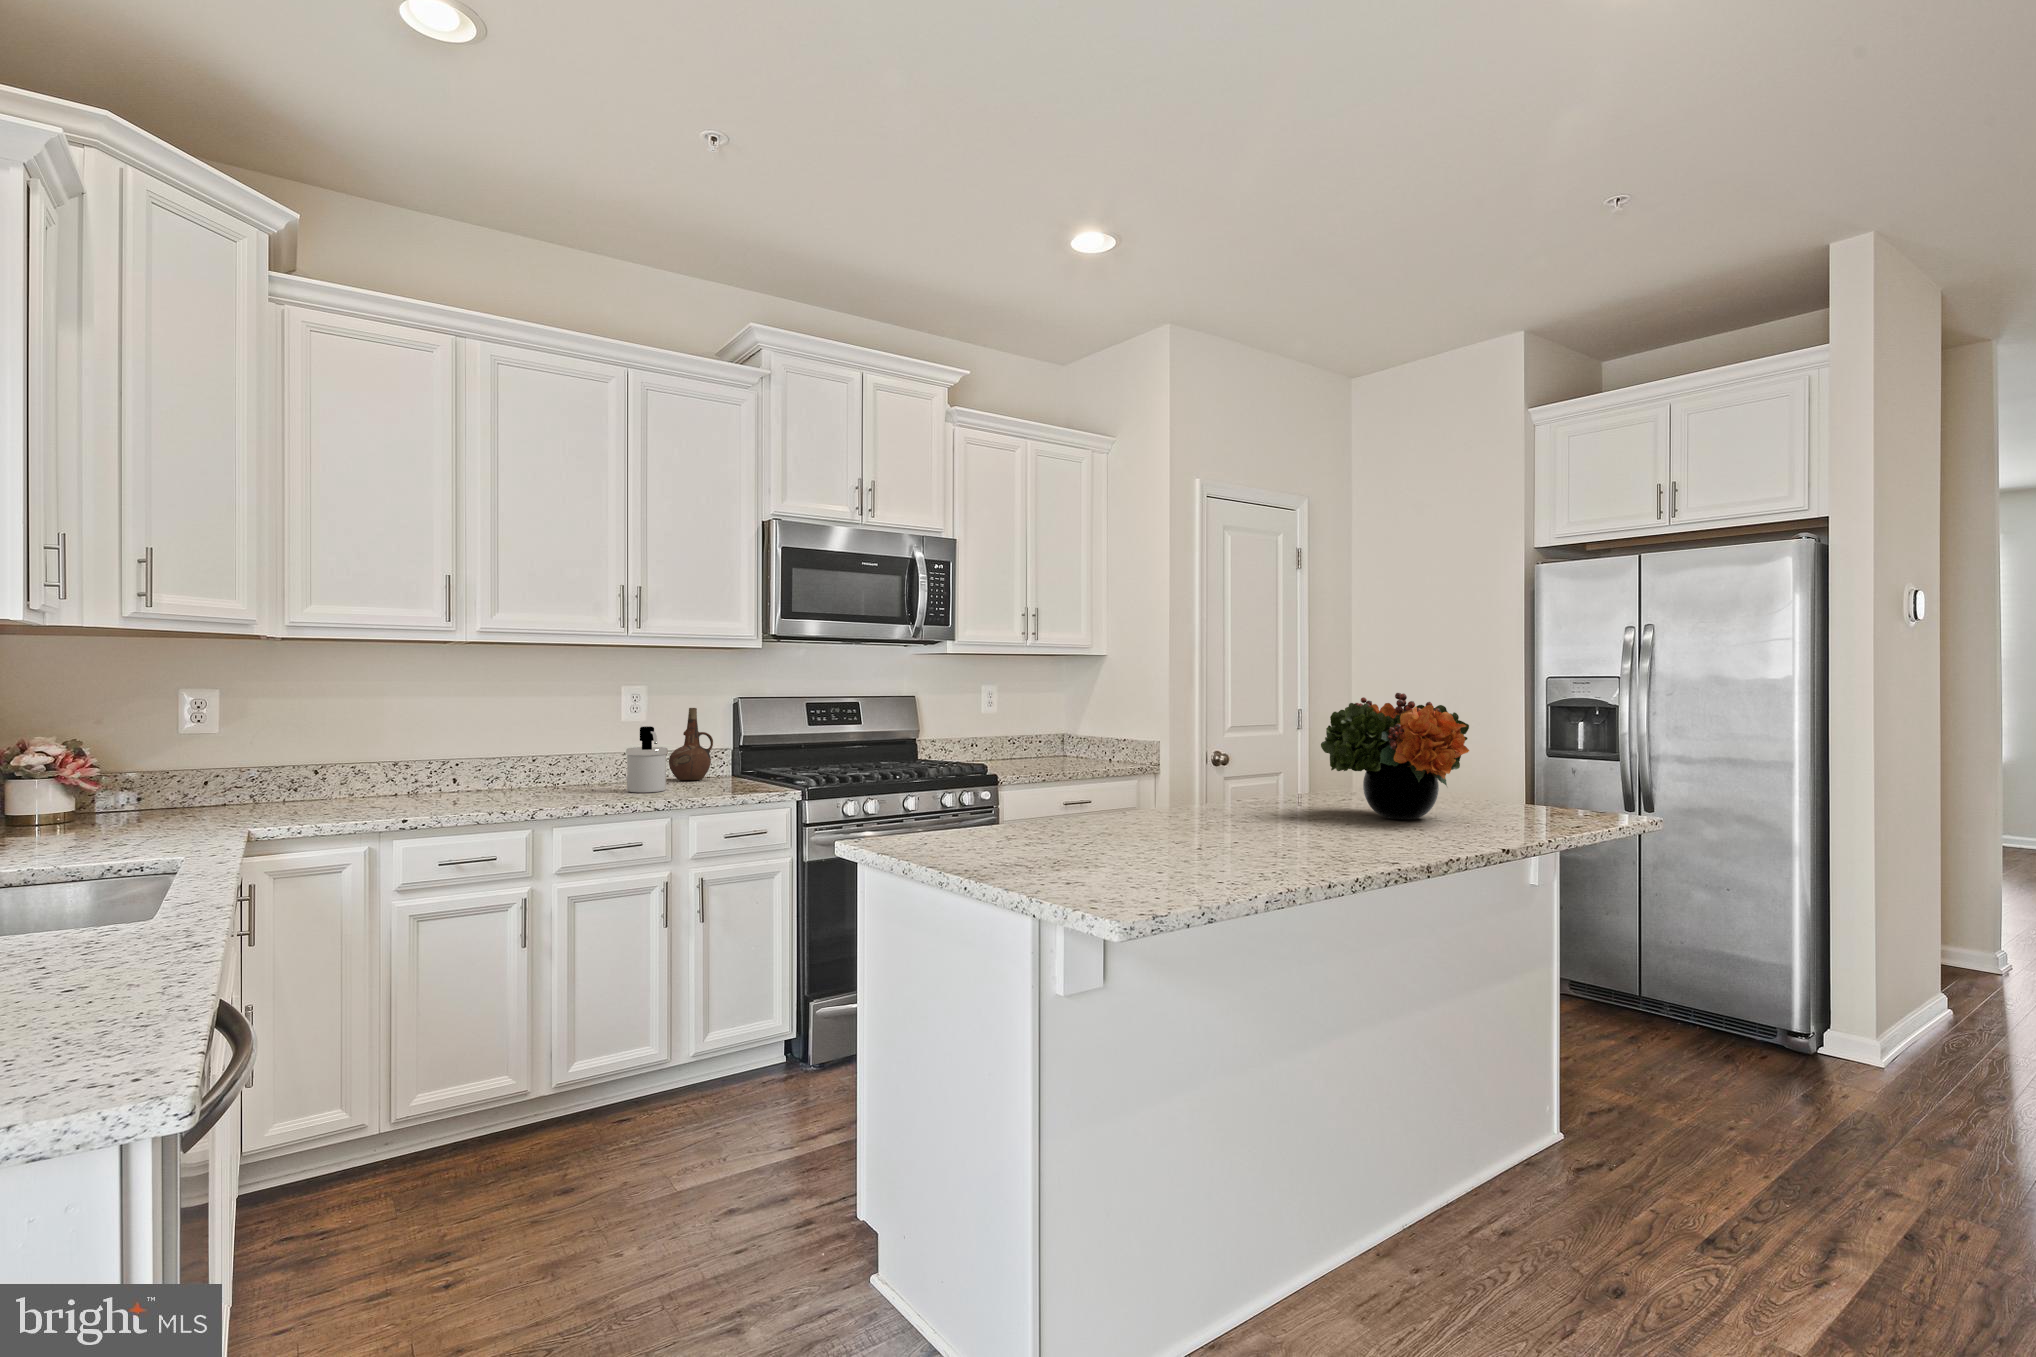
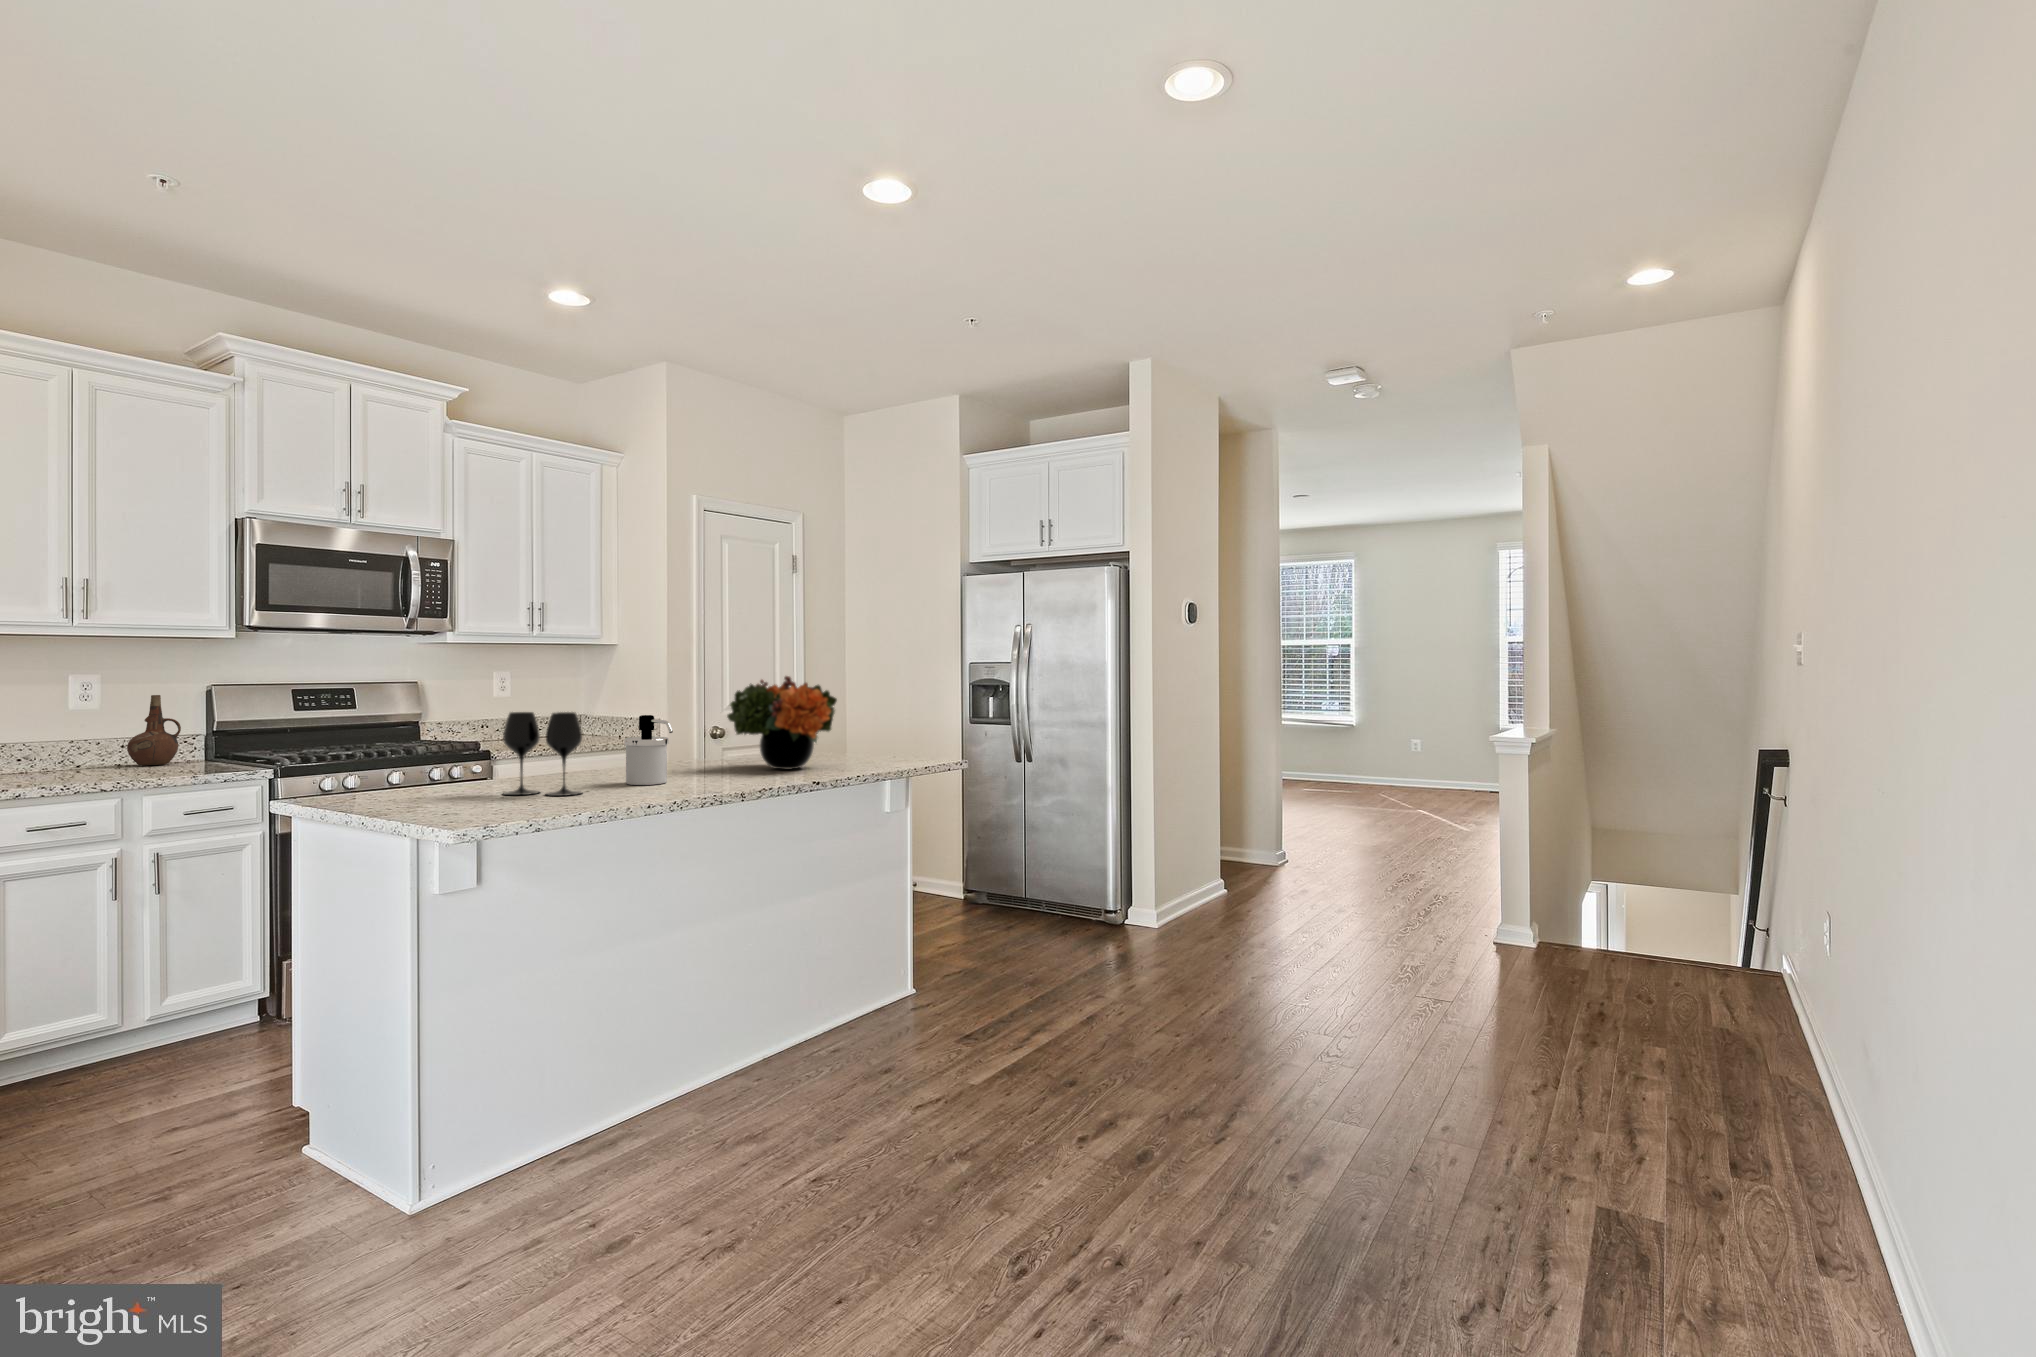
soap dispenser: present [626,726,668,793] -> present [624,715,673,785]
wine glass: none [1086,738,1186,850] -> present [503,712,582,796]

